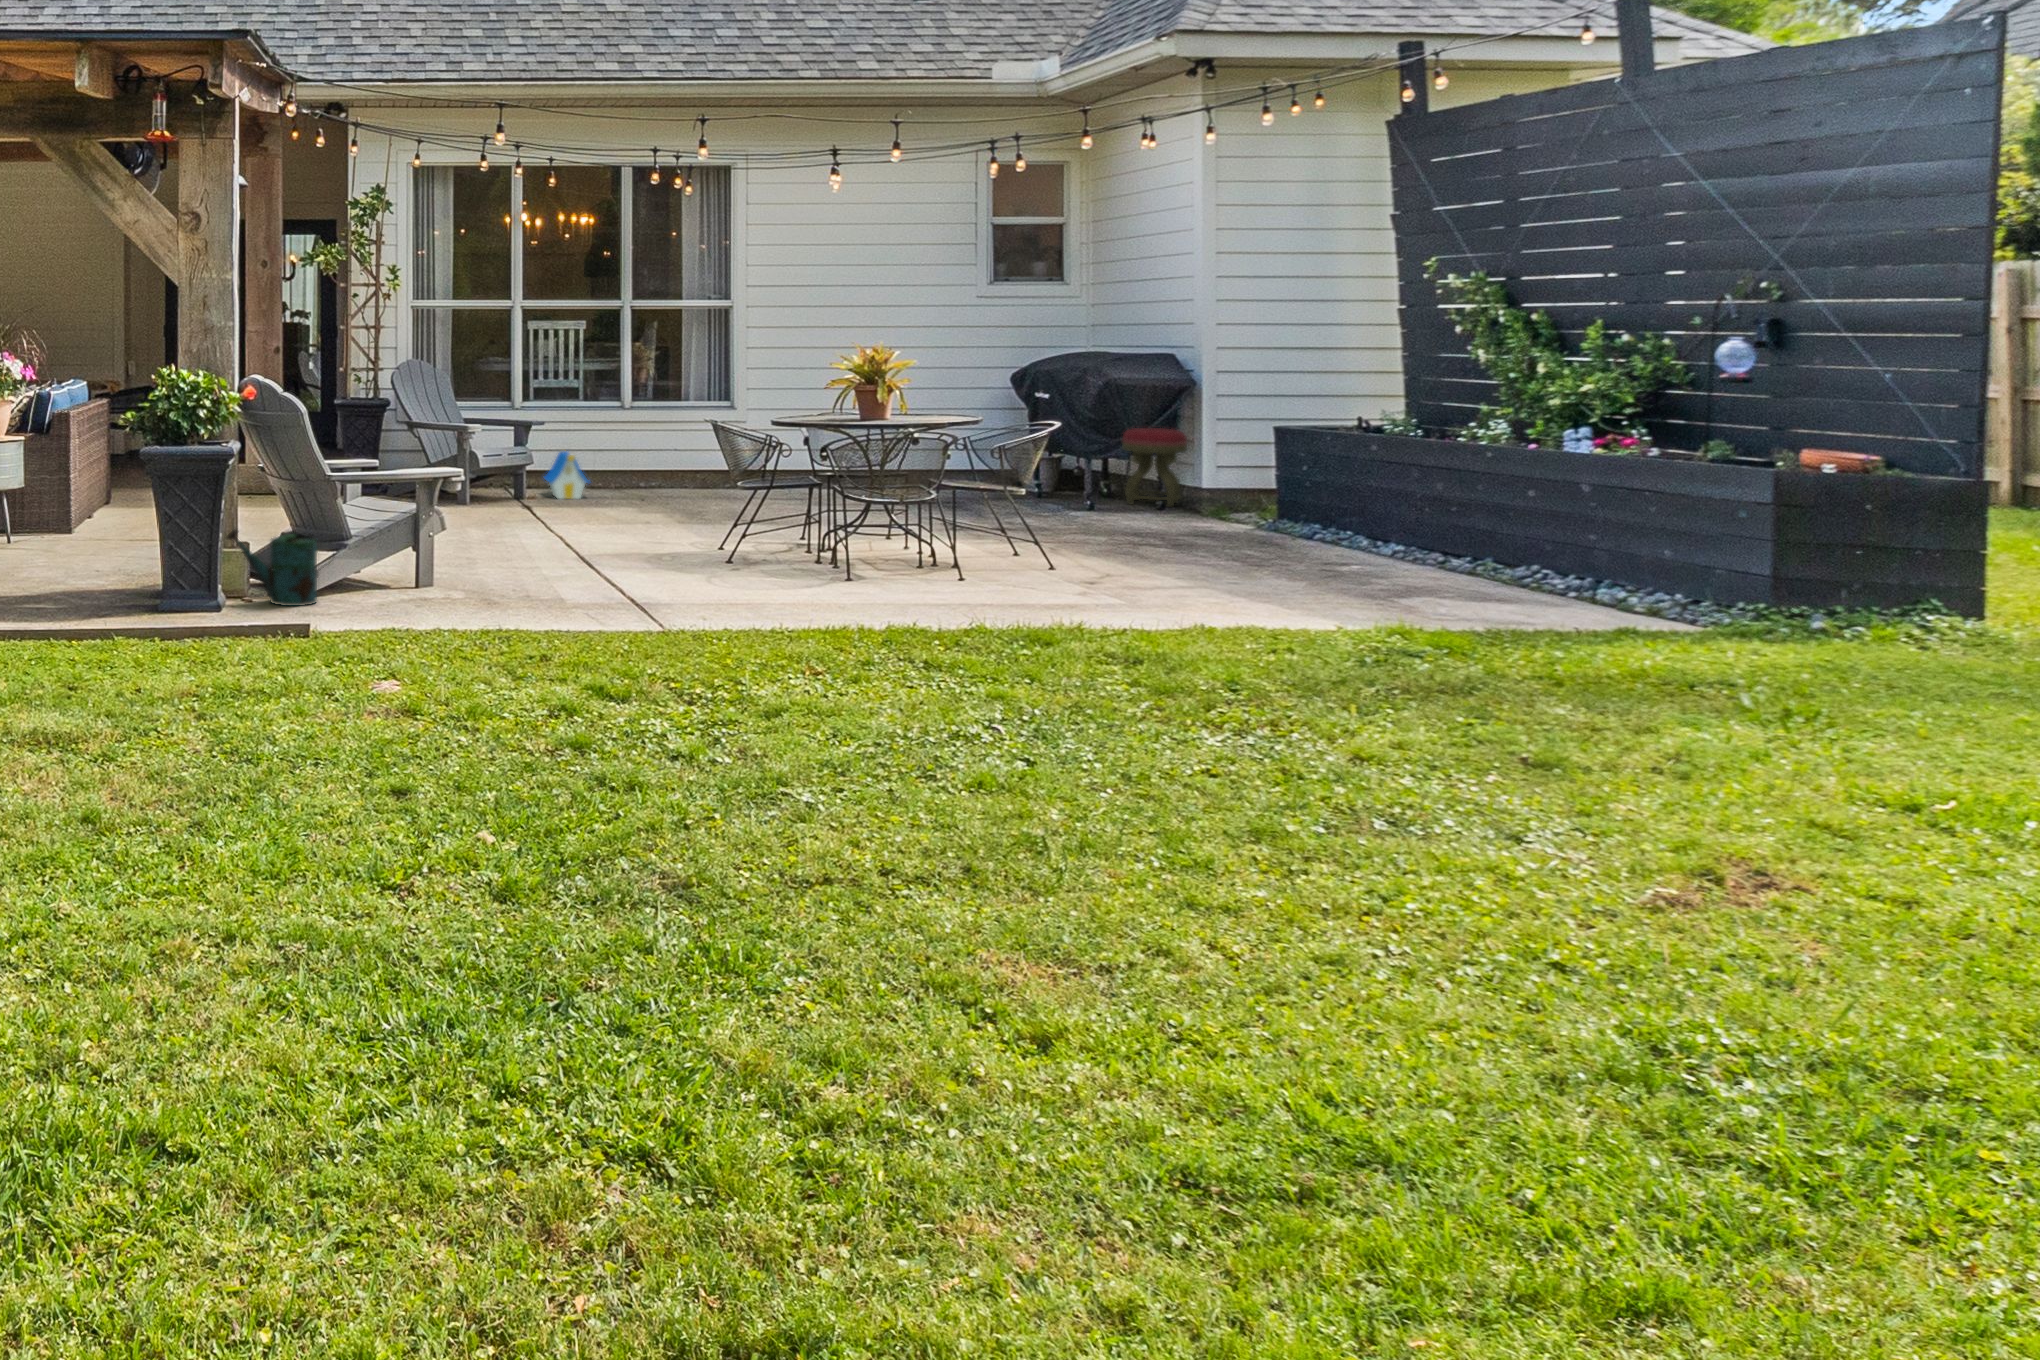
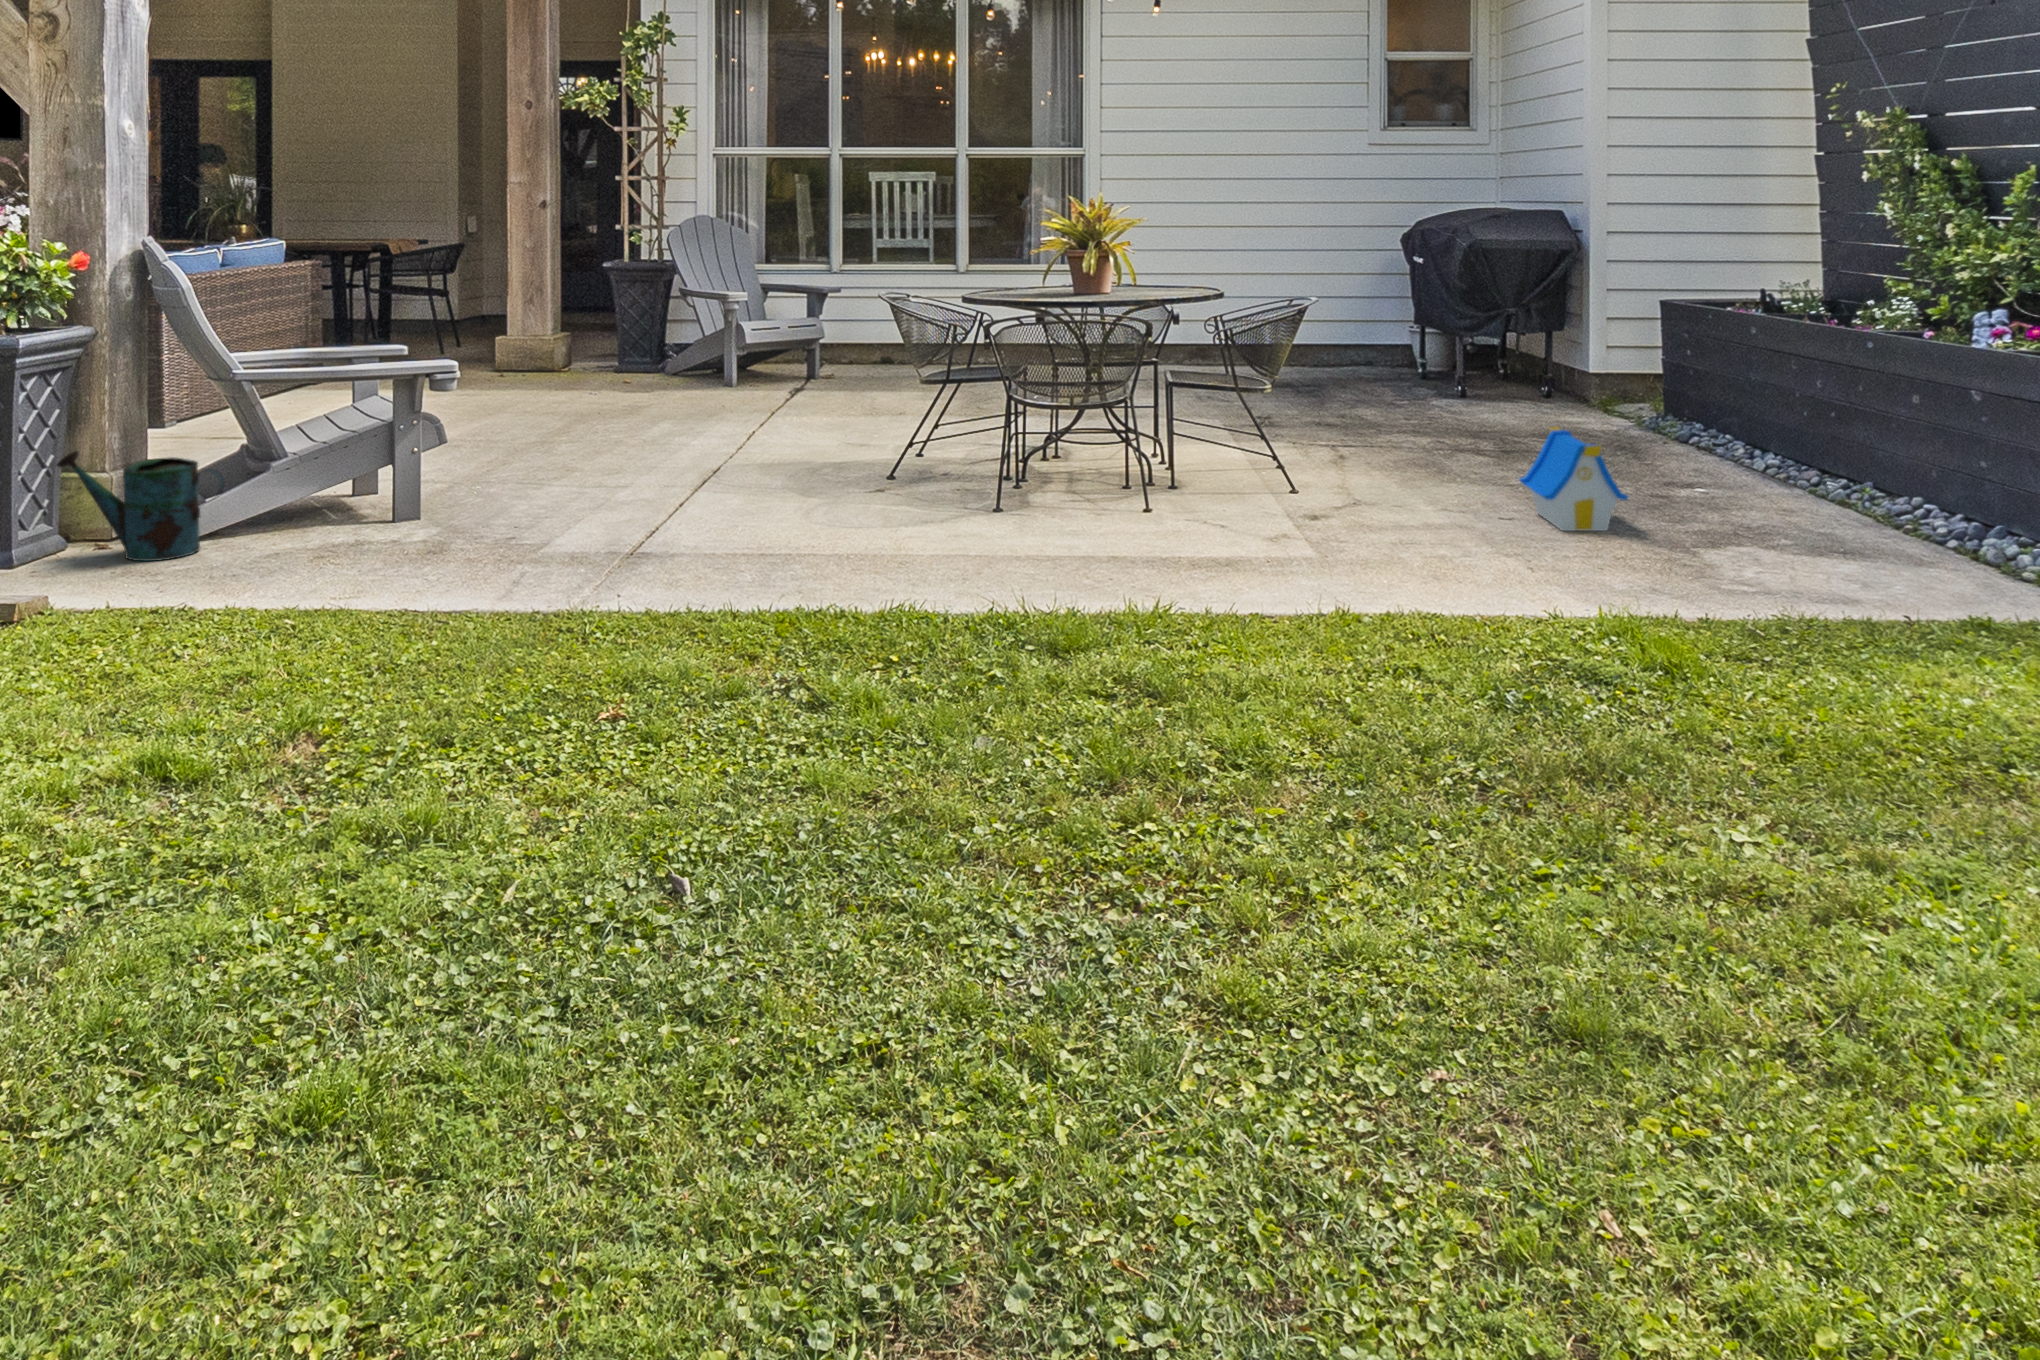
stool: present [1123,428,1187,507] -> none [1508,302,1581,398]
toy house: present [544,450,589,499] -> present [1519,427,1628,531]

